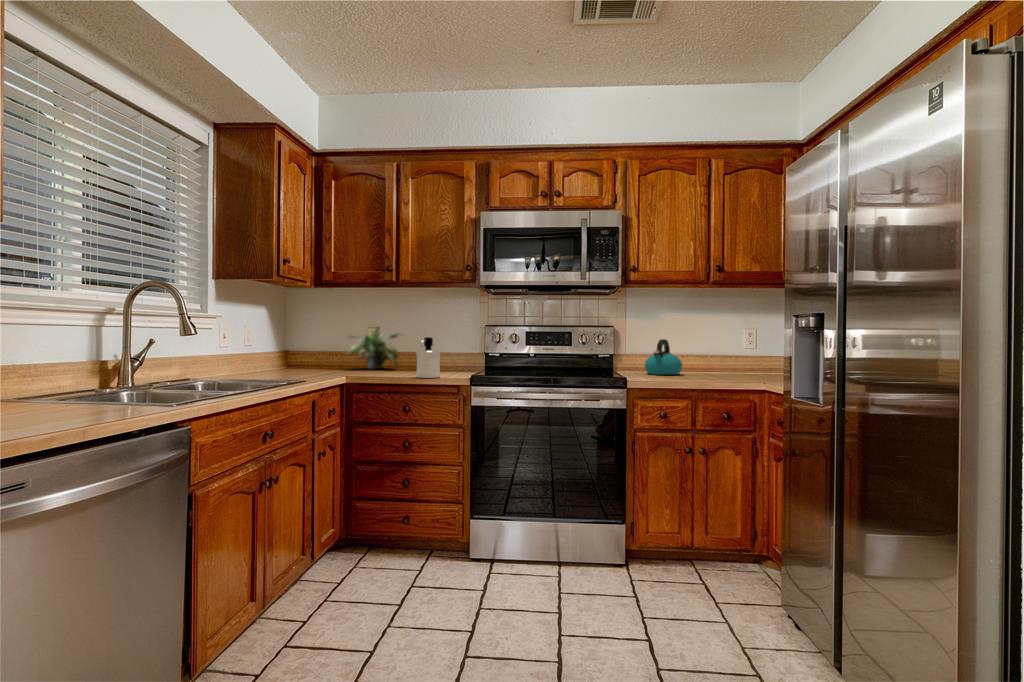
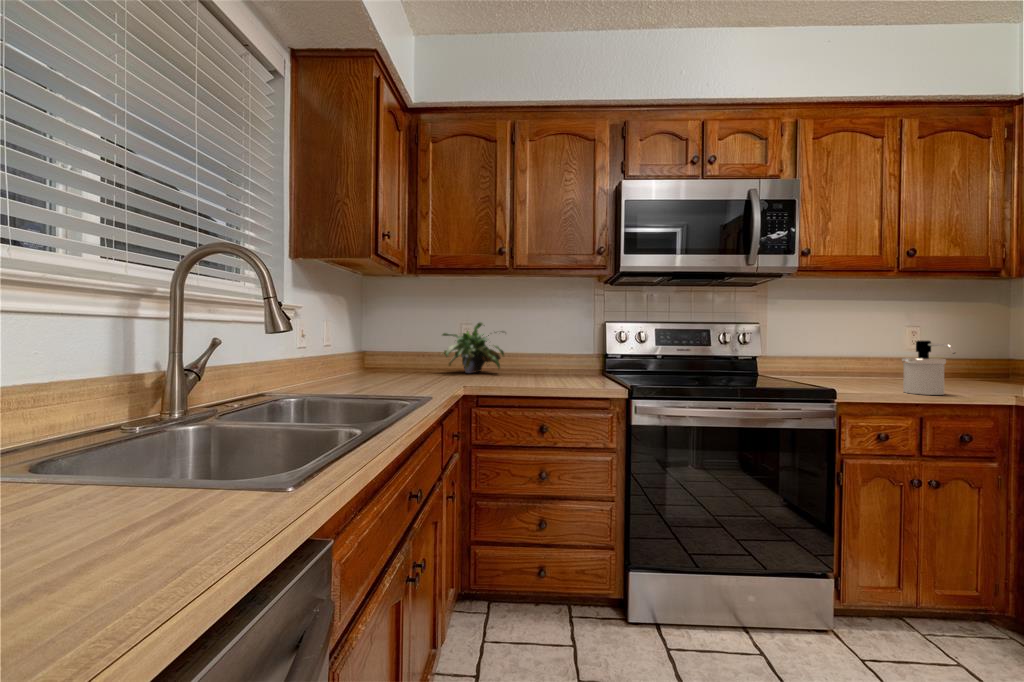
soap dispenser: present [416,337,441,378] -> present [902,341,956,395]
kettle: present [645,339,682,375] -> none [795,338,848,381]

